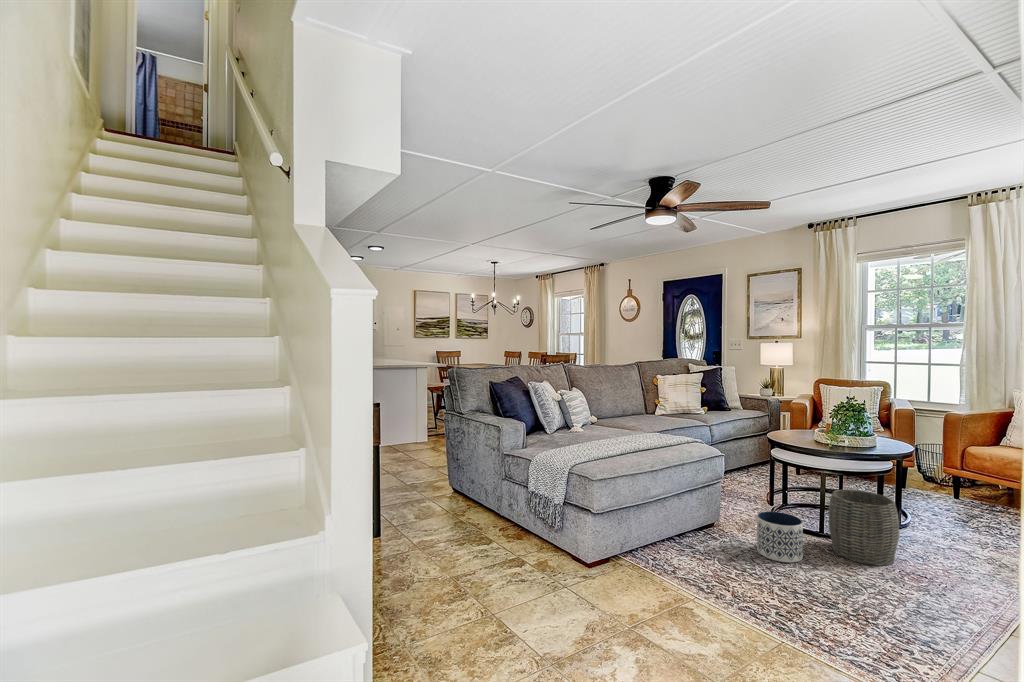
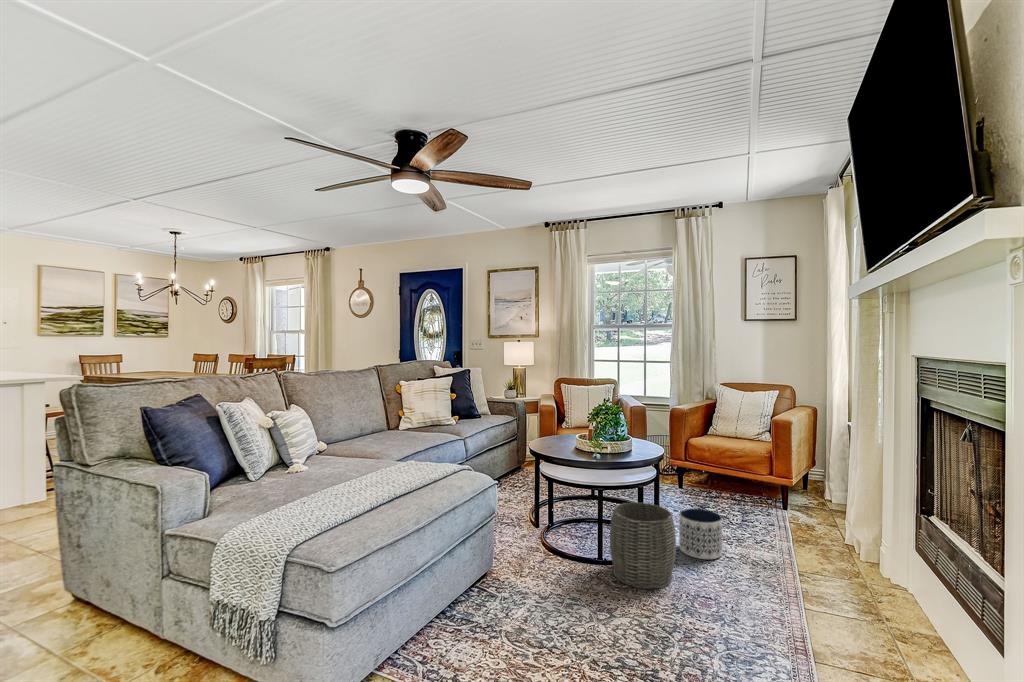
planter: present [757,511,803,563] -> present [679,508,722,559]

